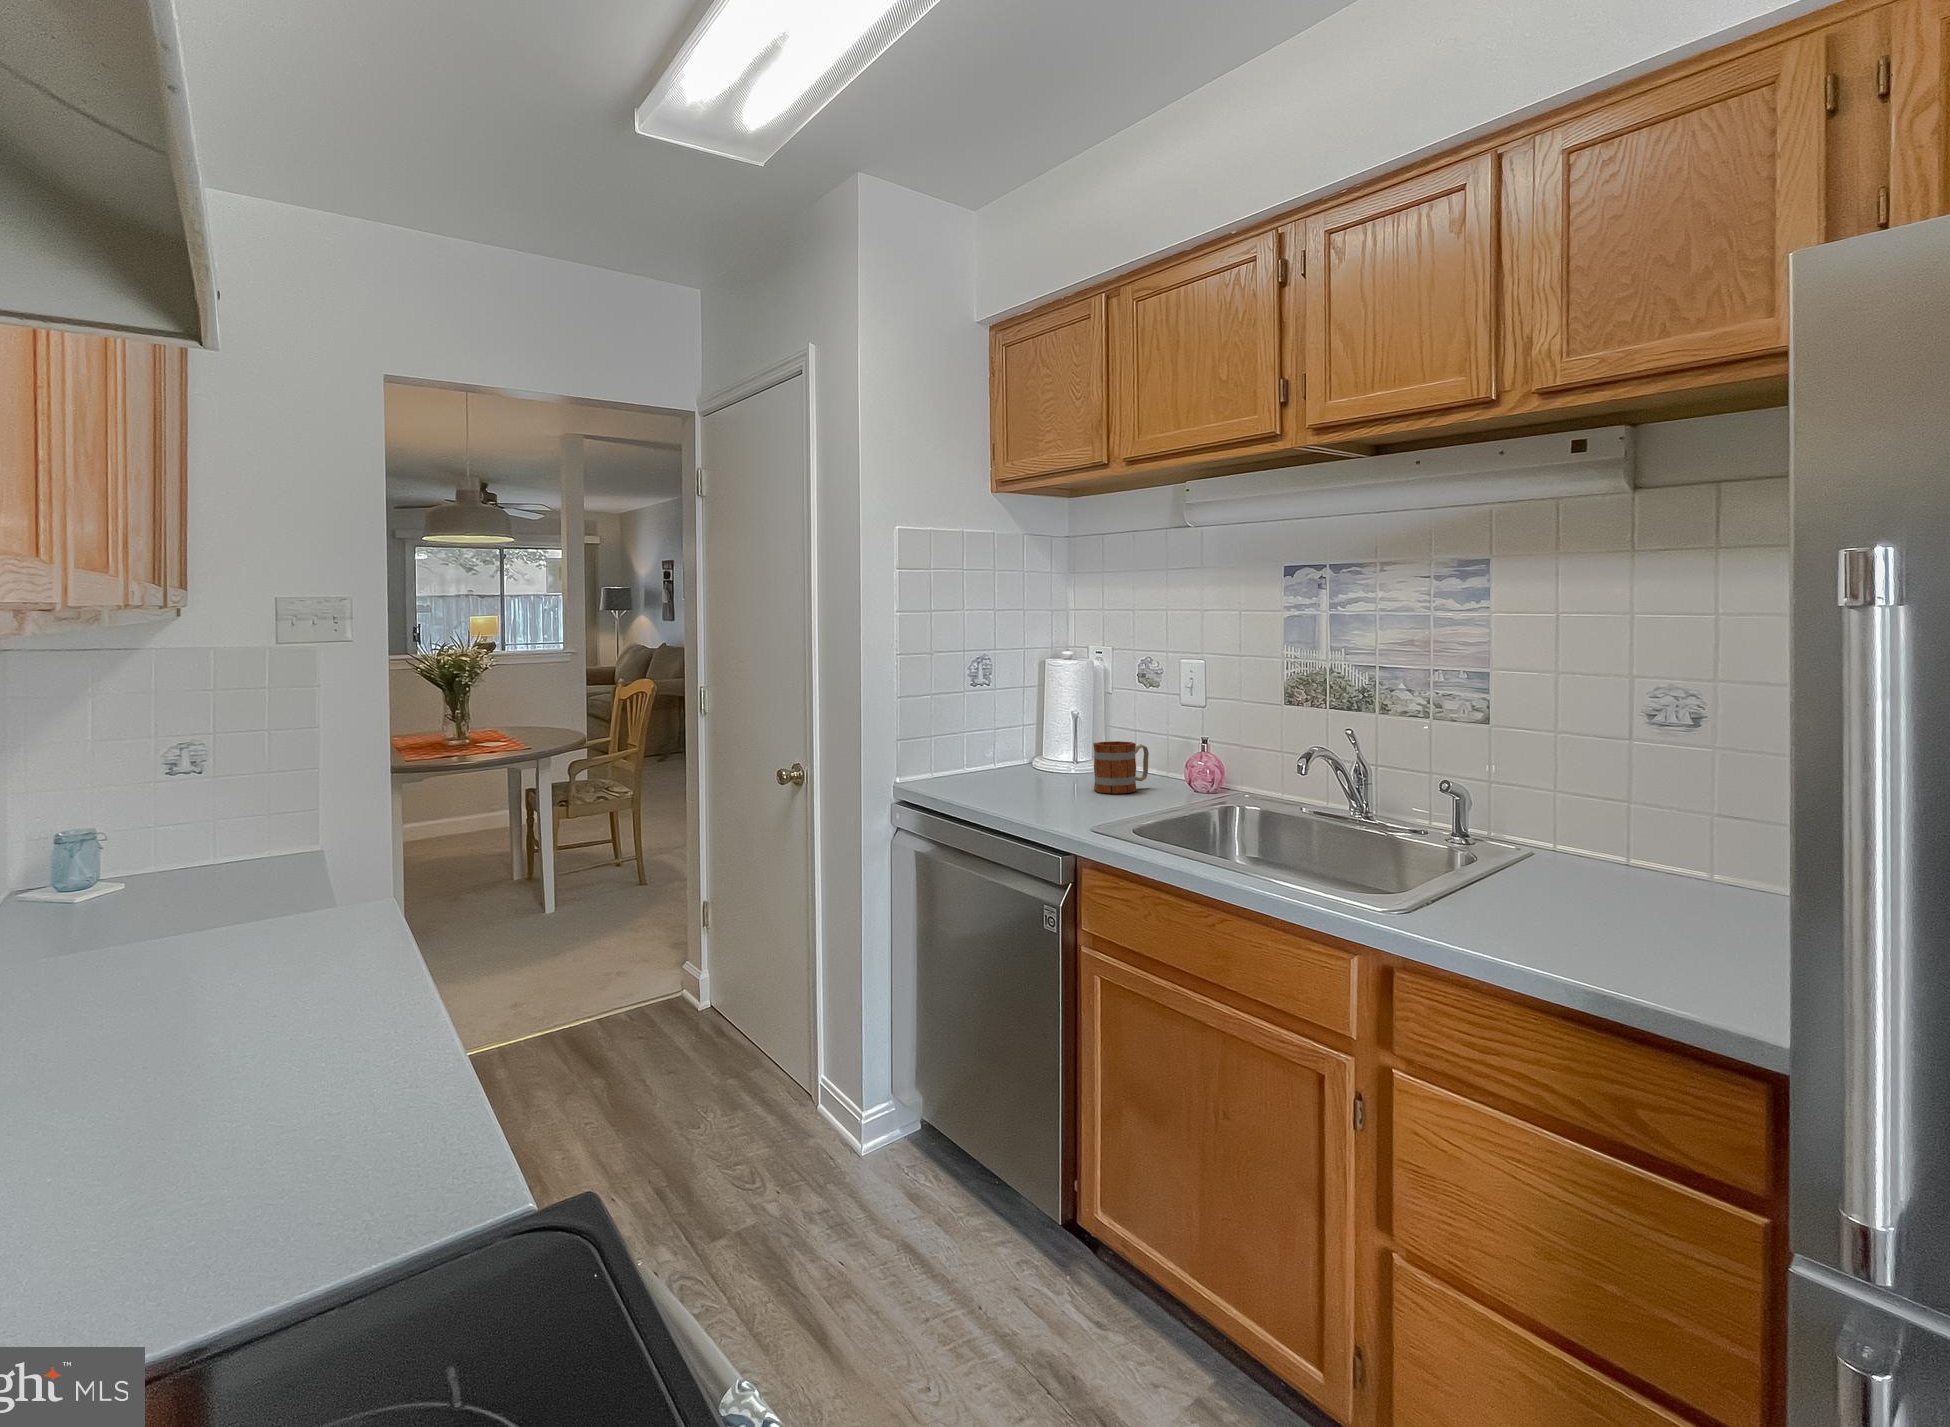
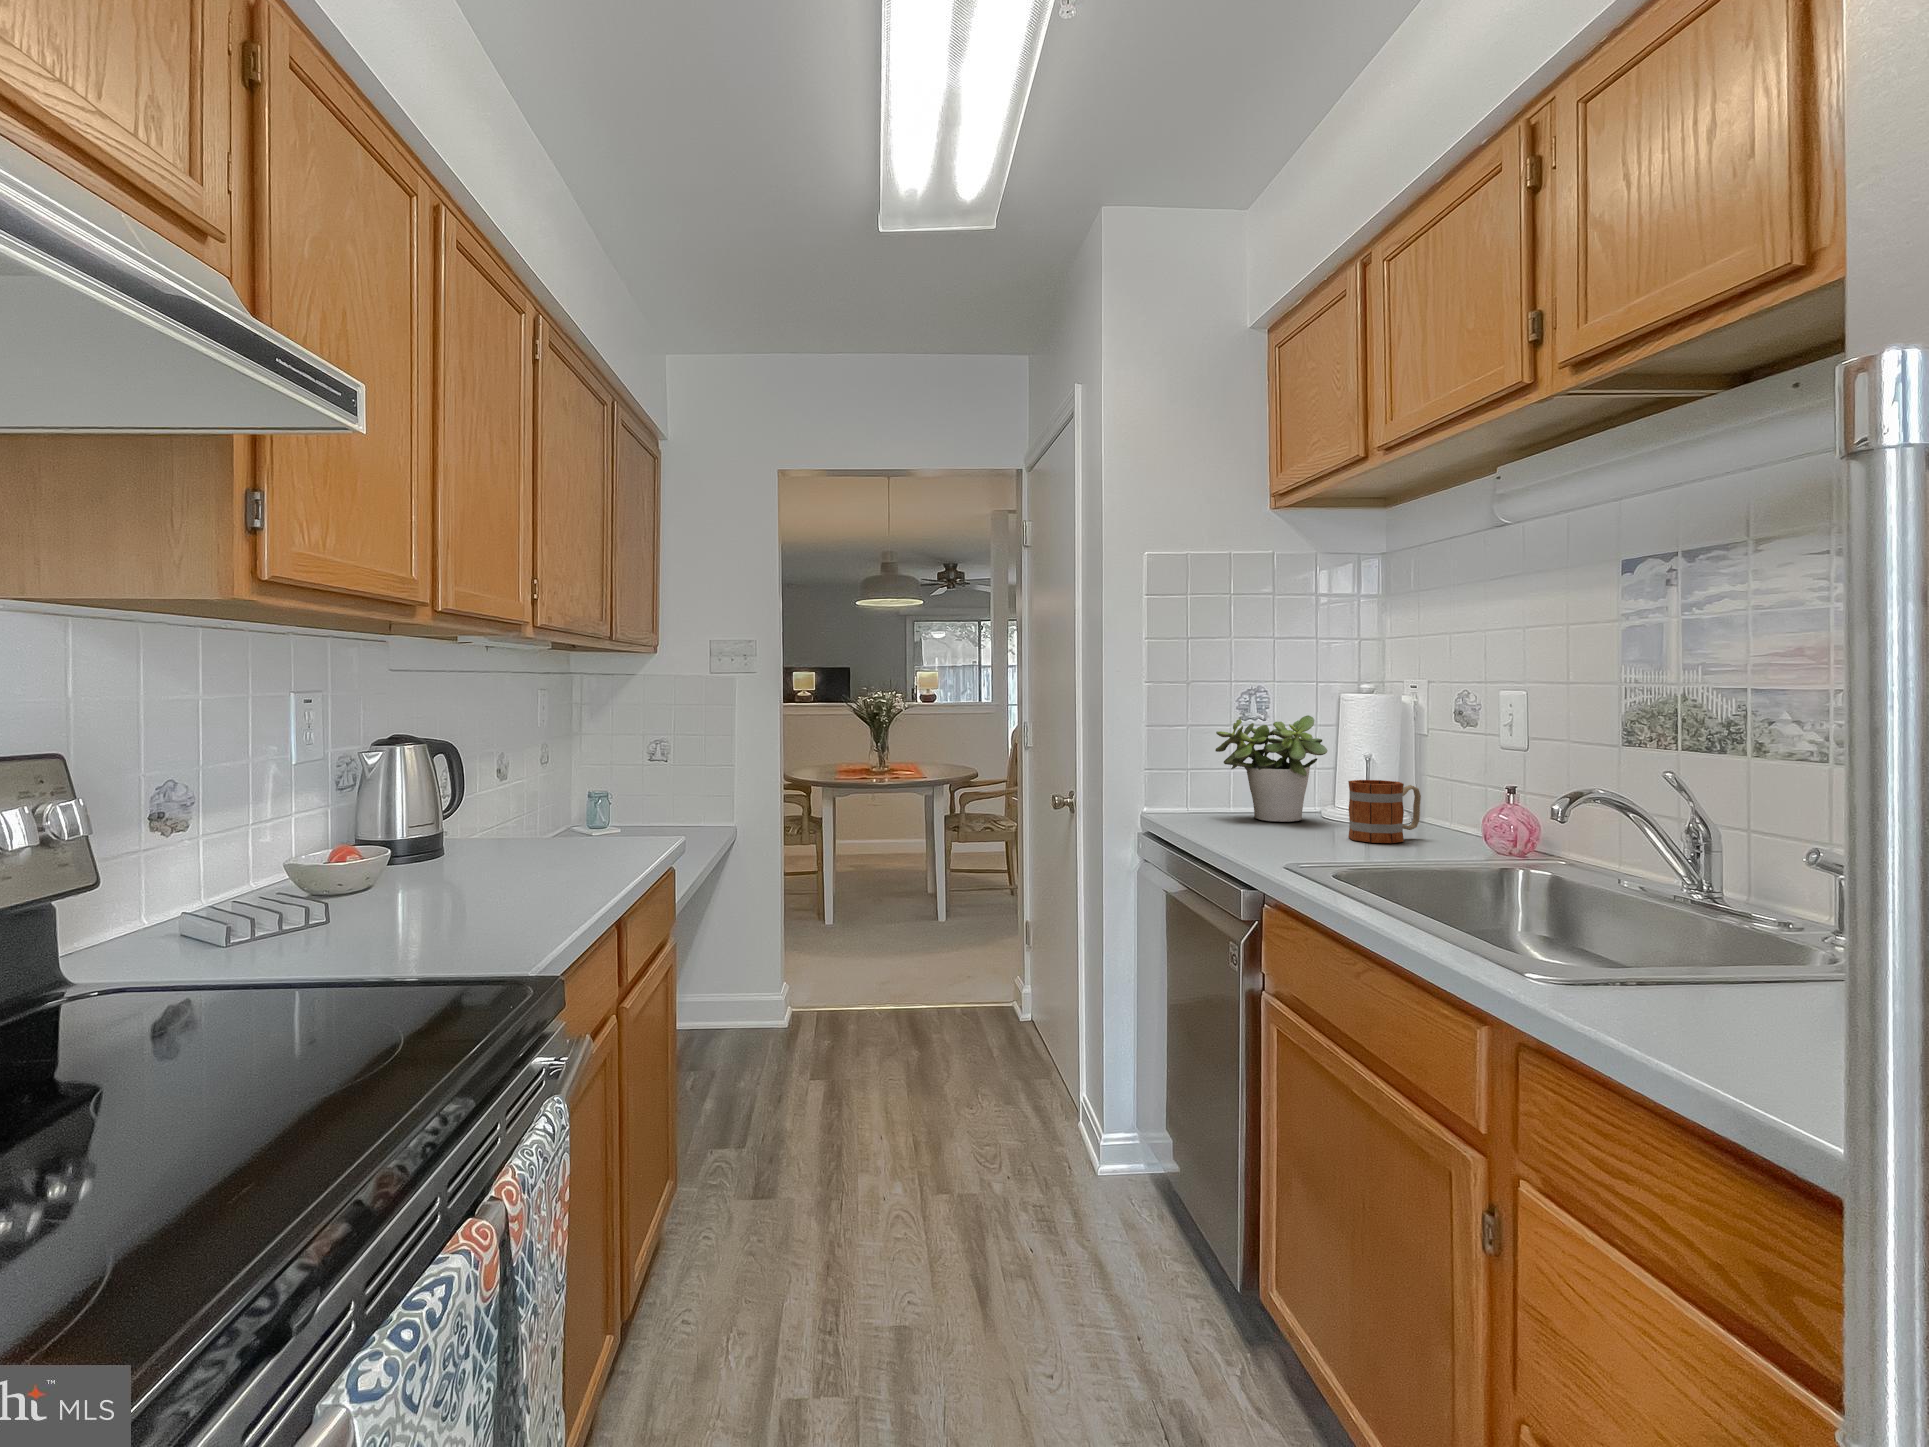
potted plant: none [985,688,1076,780] -> present [1215,715,1327,822]

